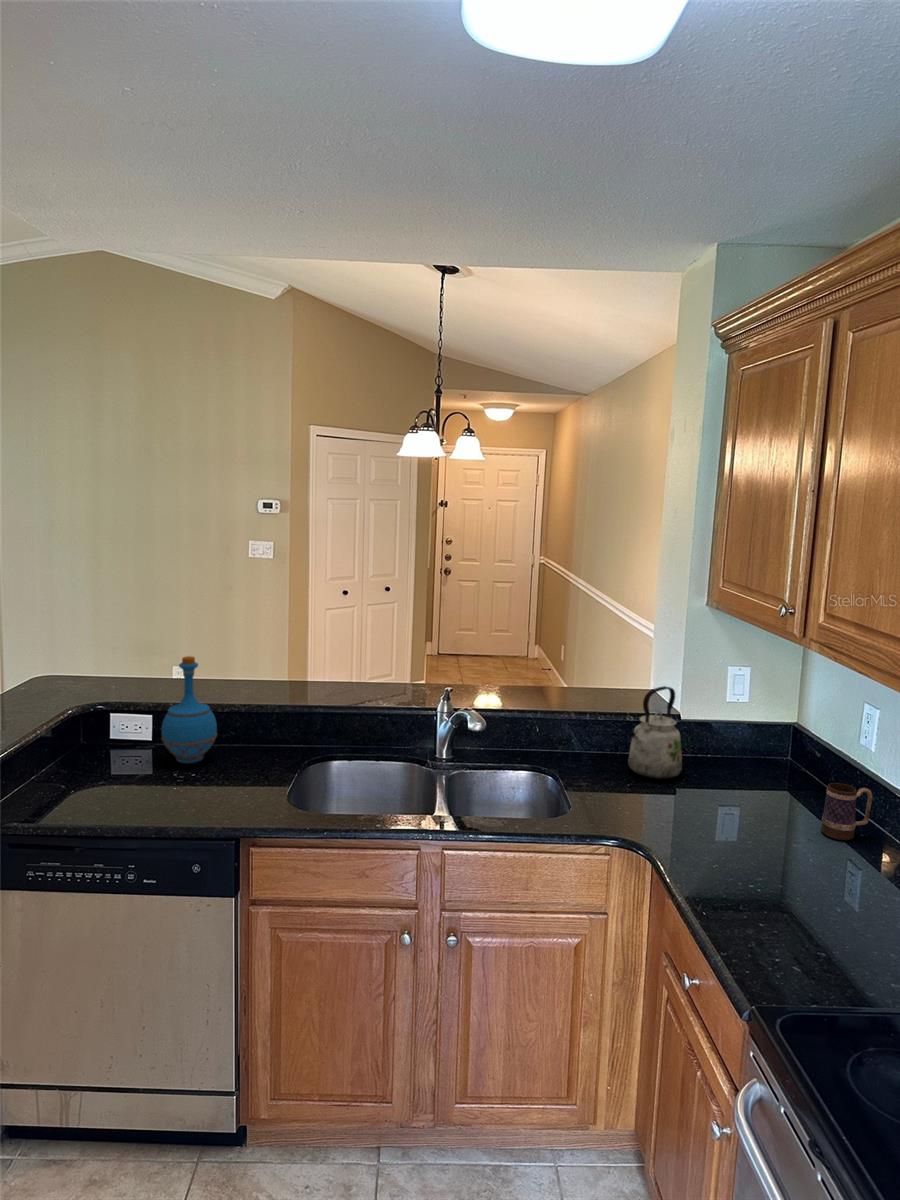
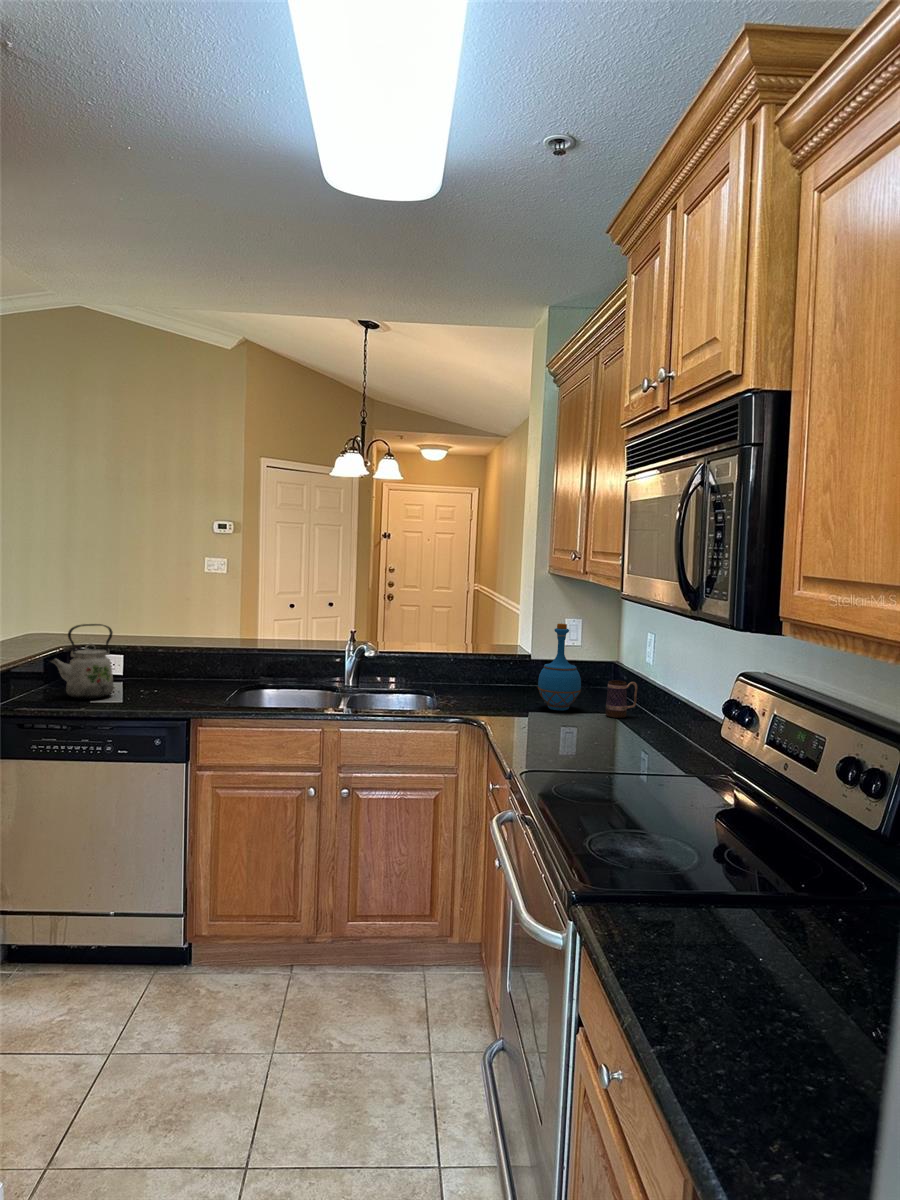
bottle: present [161,656,217,763] -> present [538,624,581,711]
kettle: present [628,686,682,779] -> present [50,624,114,699]

